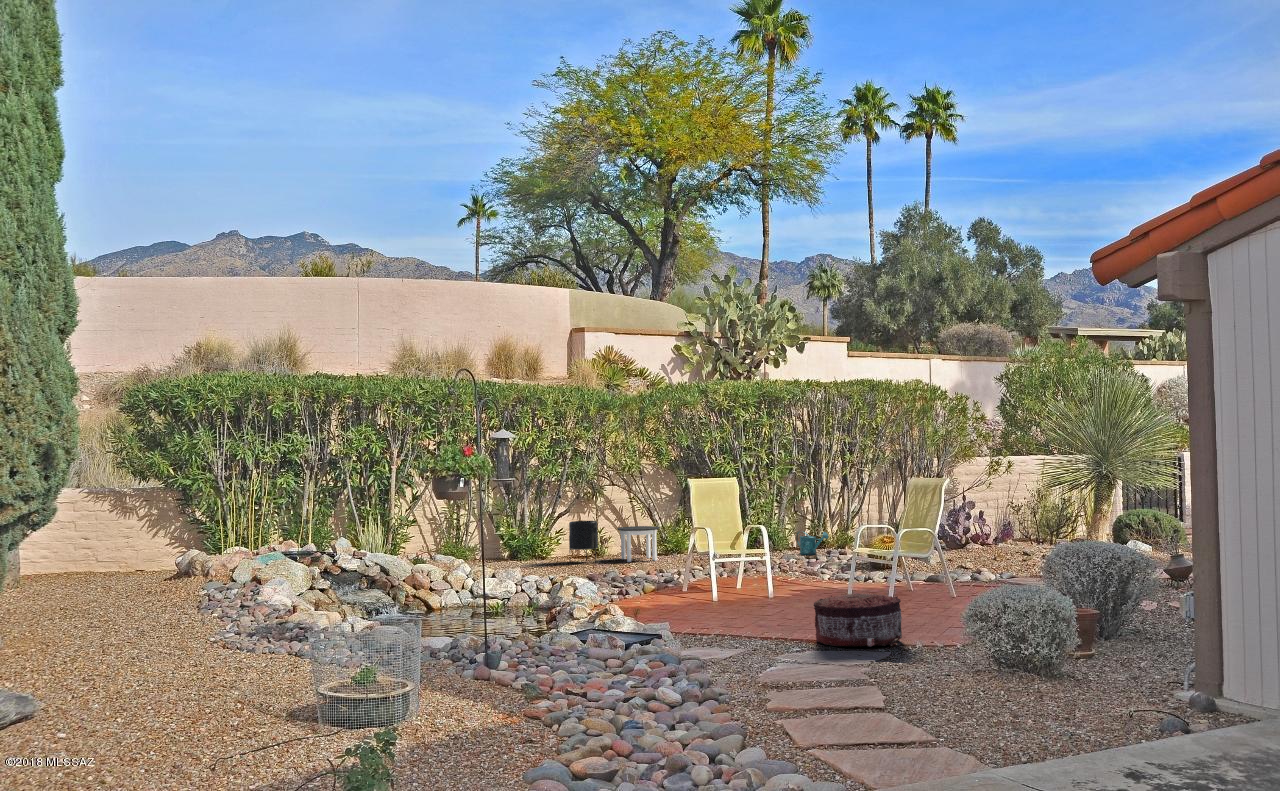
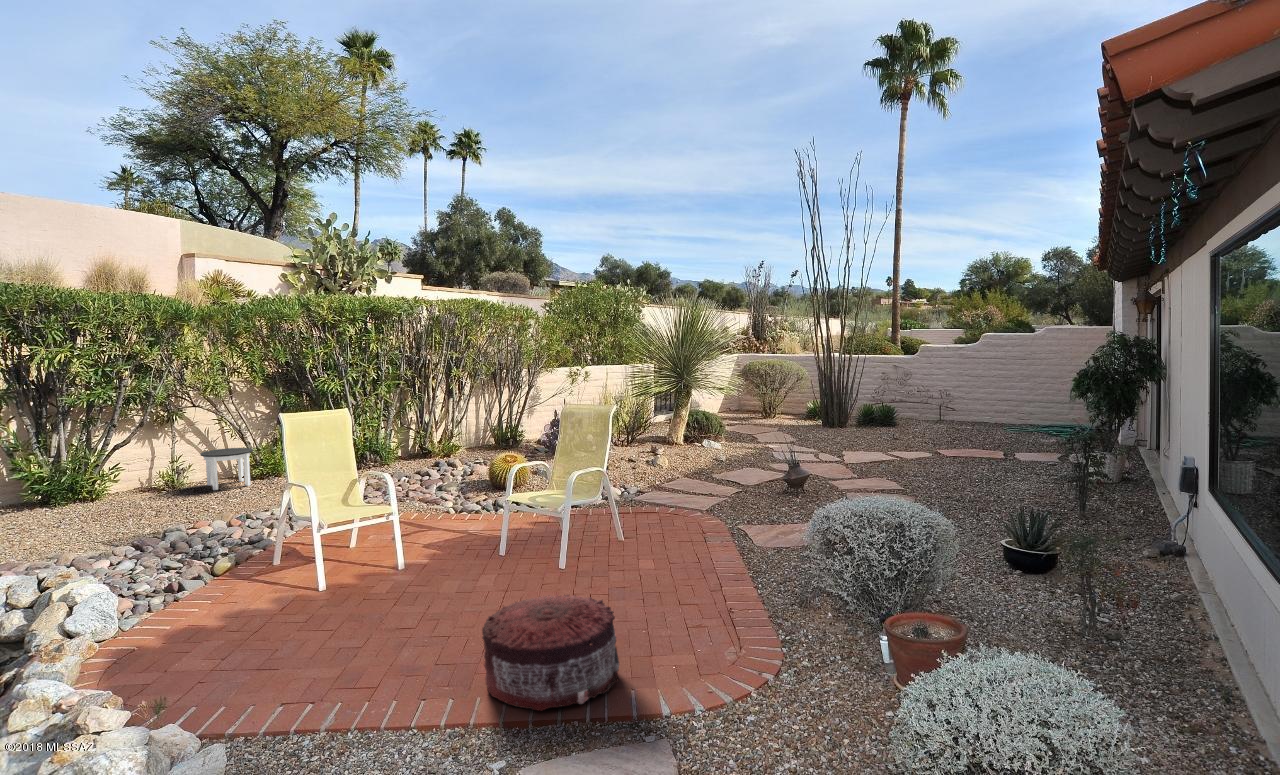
planter: present [569,521,598,563] -> none [134,447,175,498]
watering can: present [796,531,828,555] -> none [404,443,437,466]

